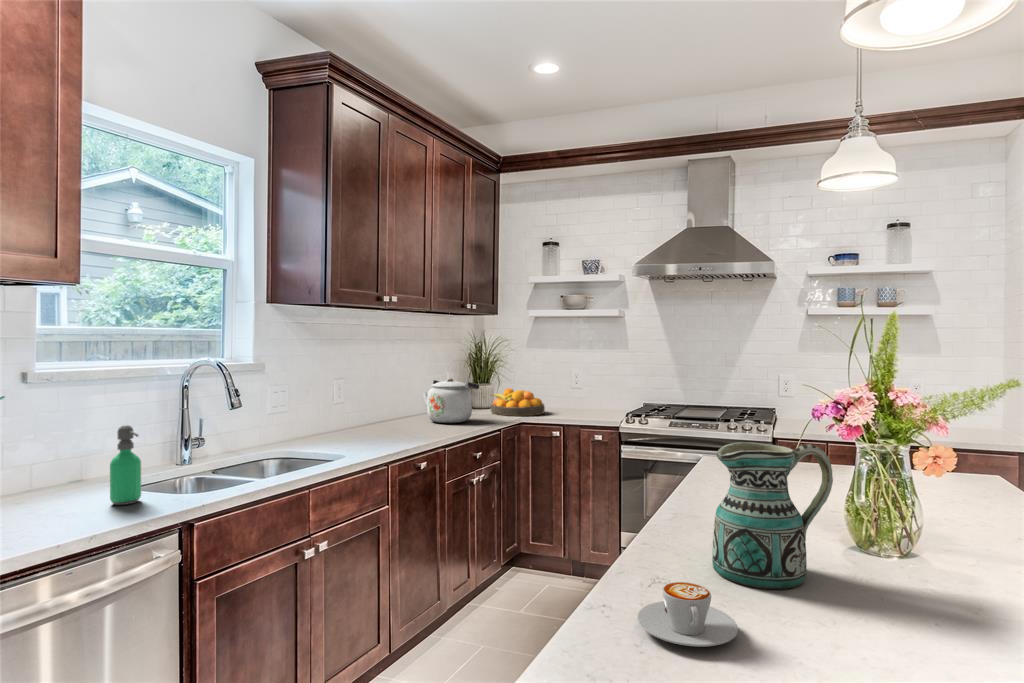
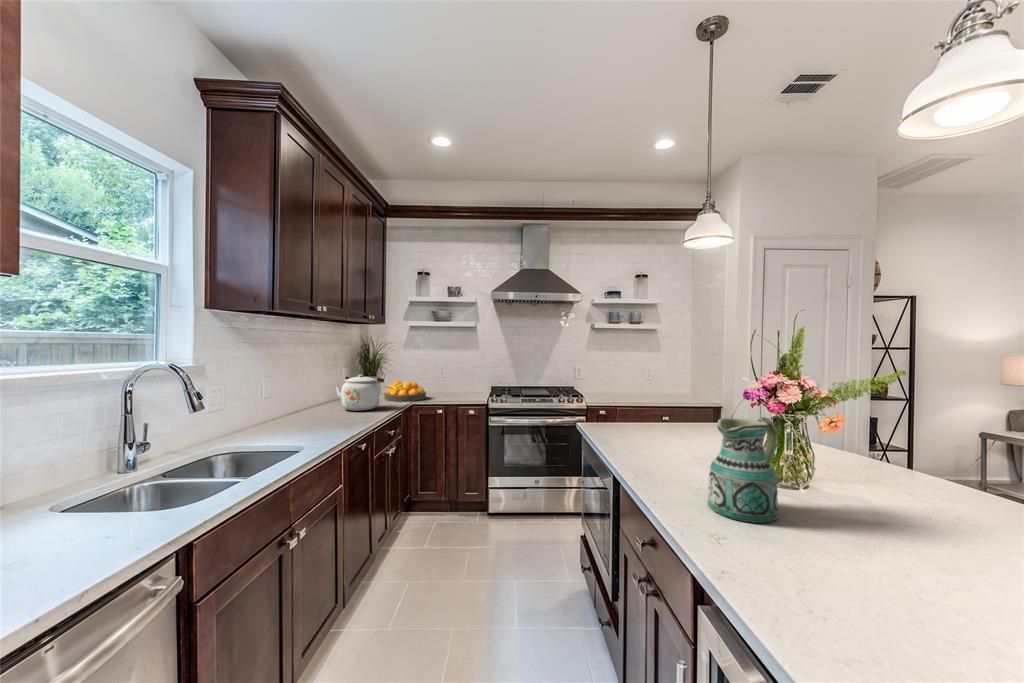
soap dispenser: present [110,425,141,505] -> none [67,445,113,542]
coffee cup: present [638,582,738,647] -> none [740,533,829,588]

